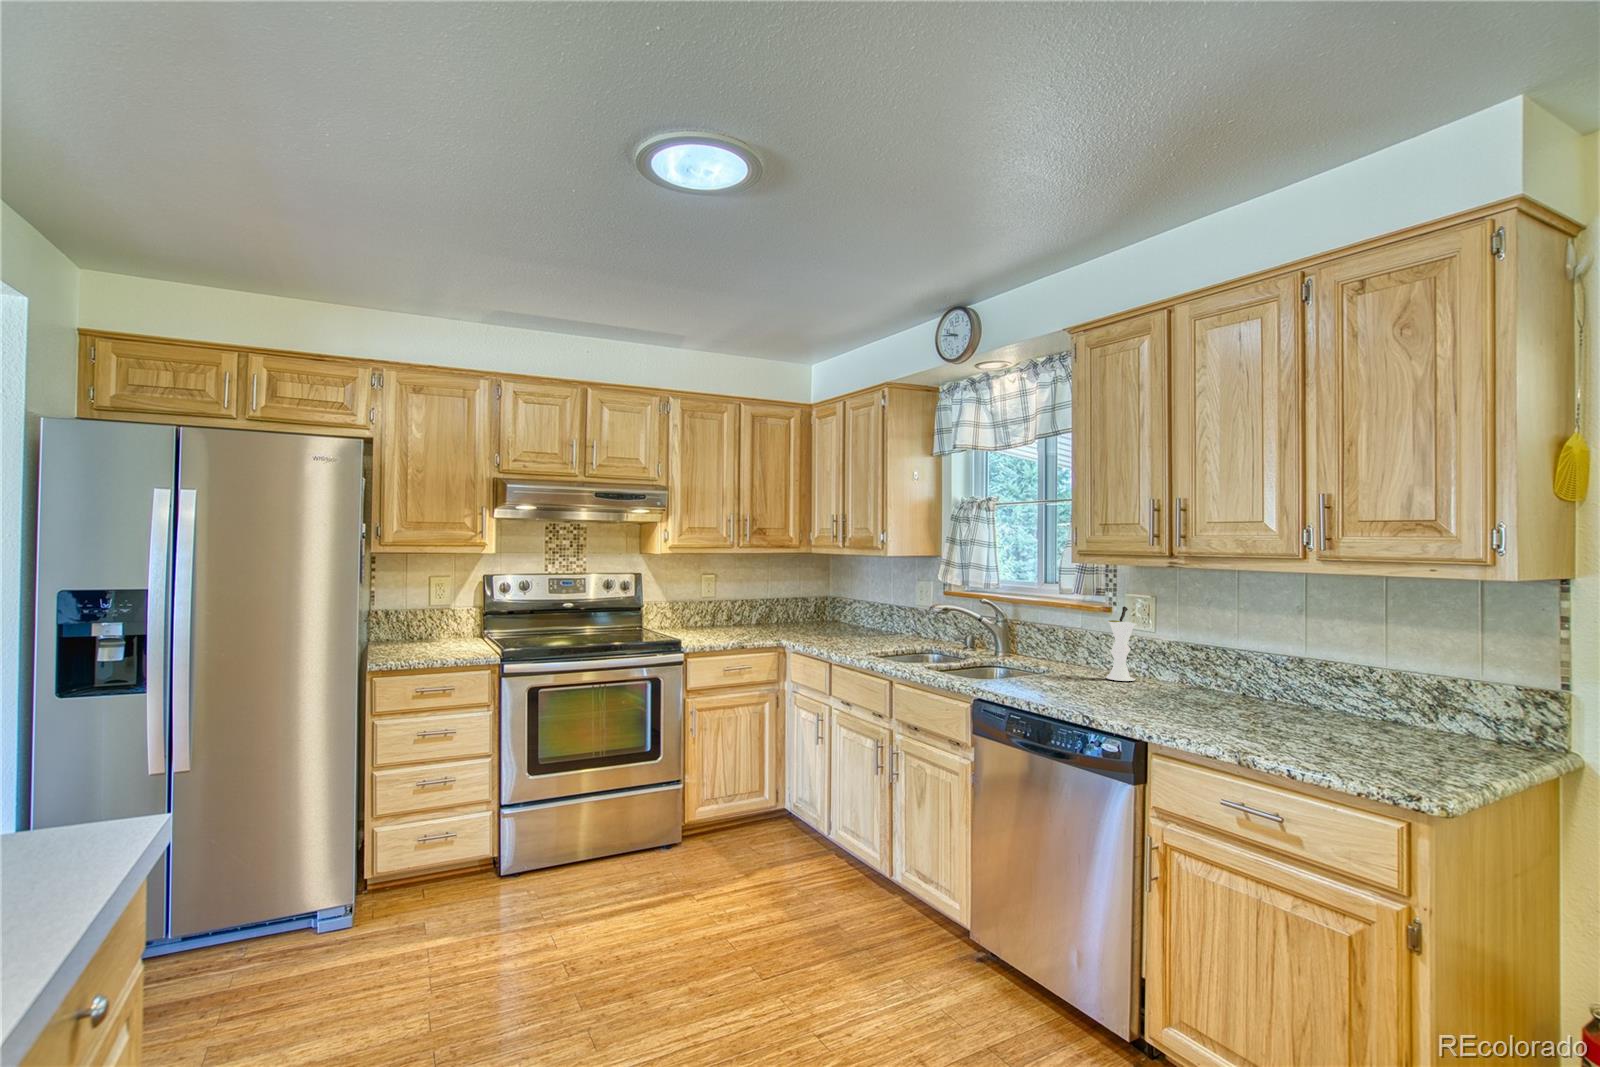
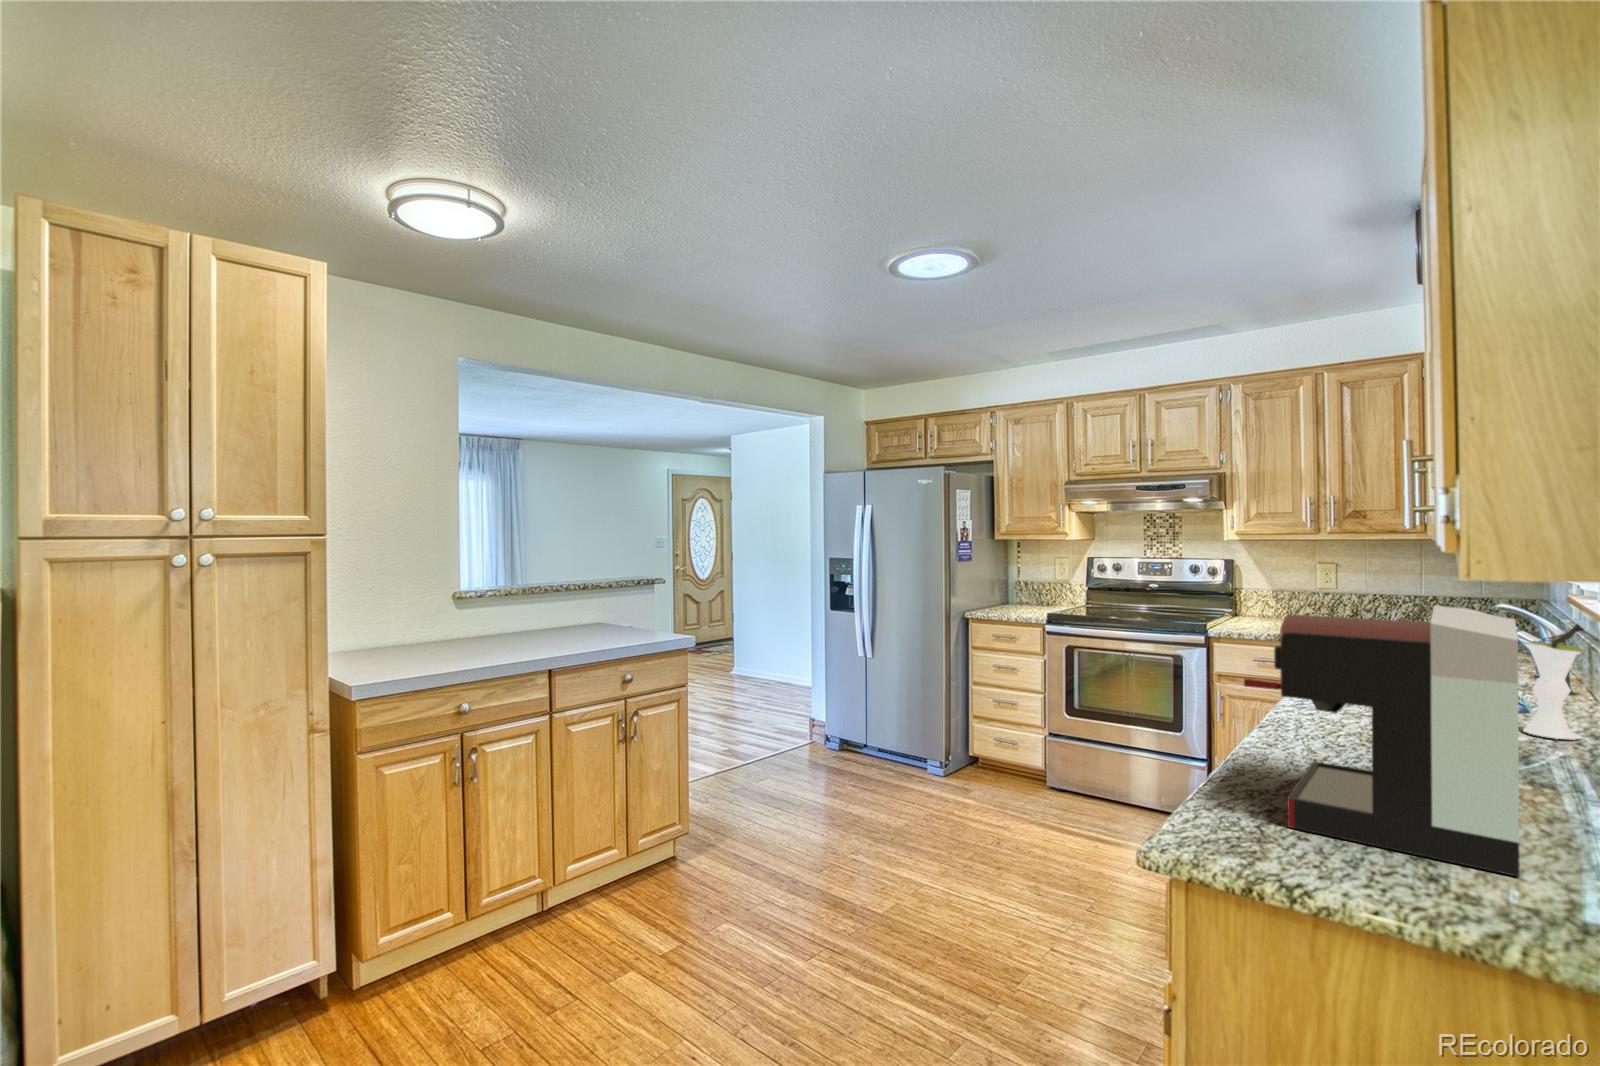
coffee maker: none [1272,596,1450,763] -> present [1244,605,1519,877]

